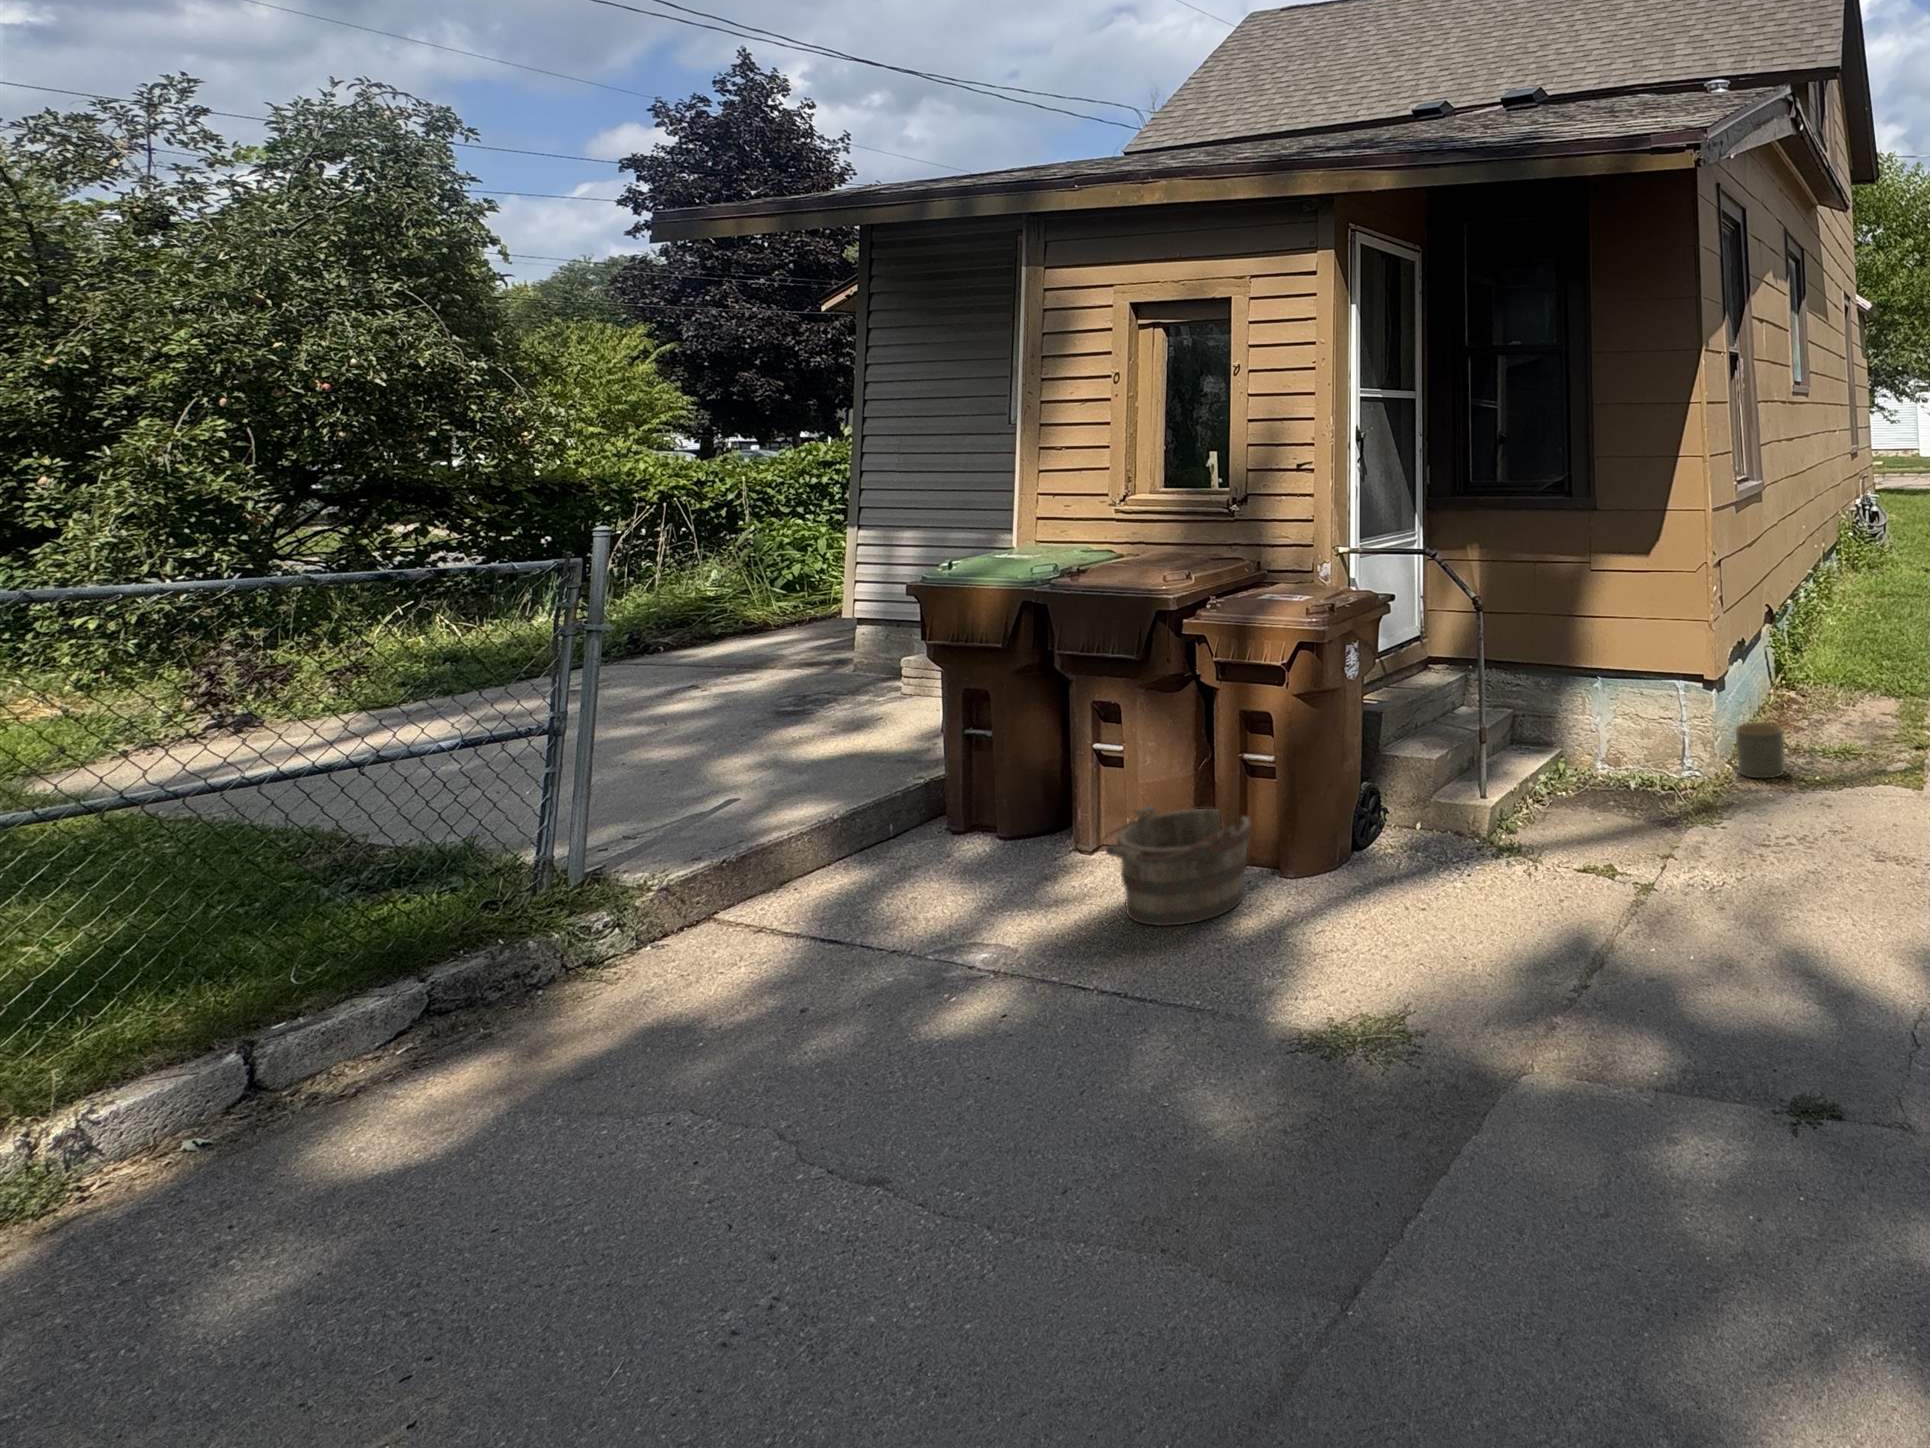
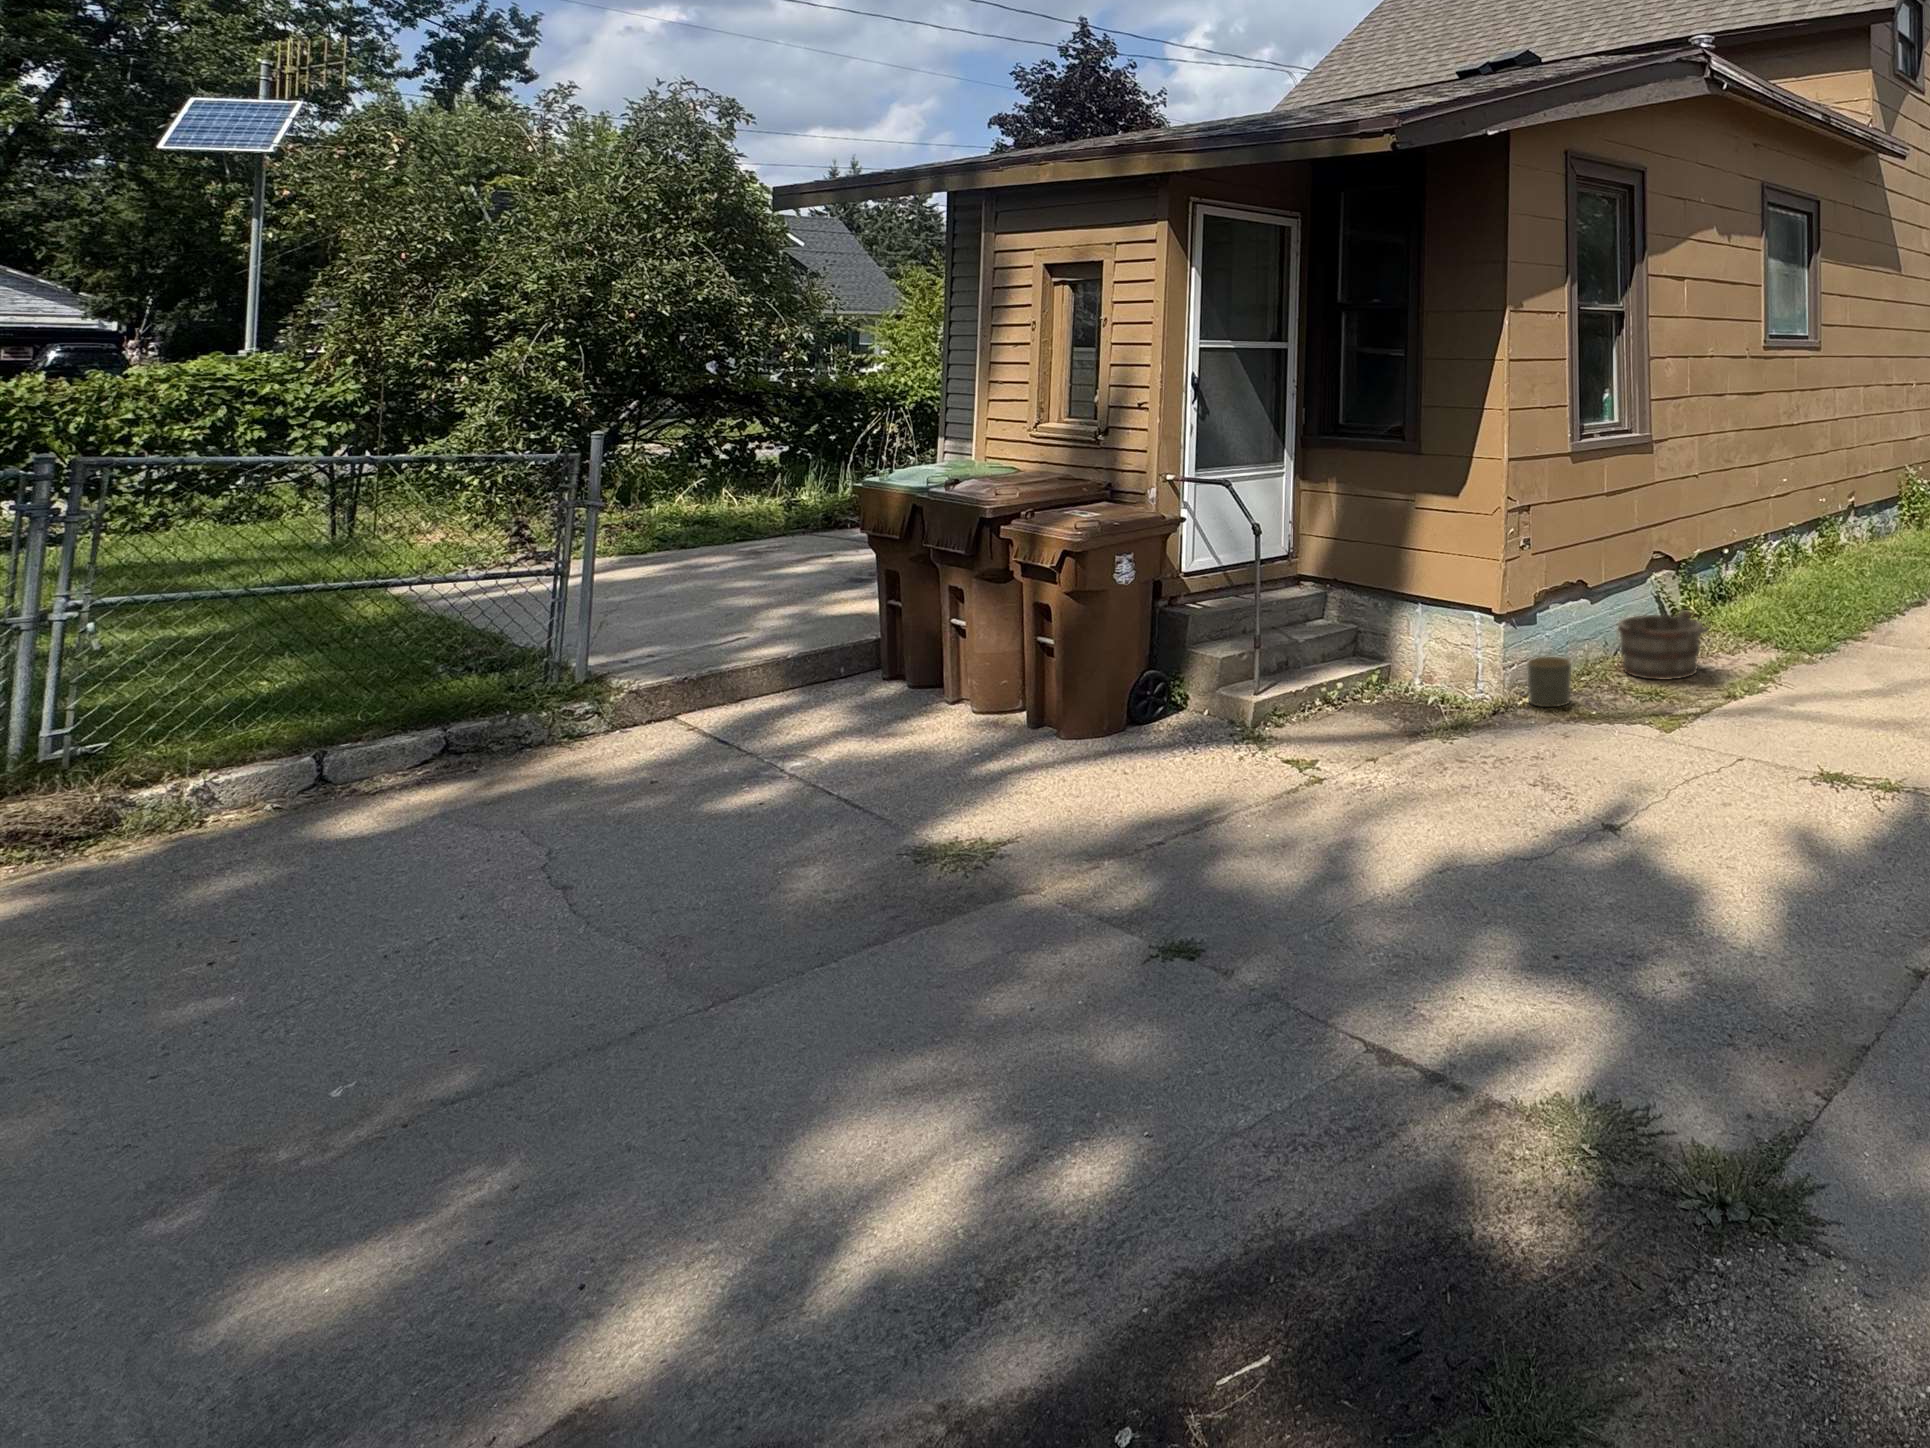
bucket: present [1102,806,1251,926] -> present [1618,610,1709,680]

